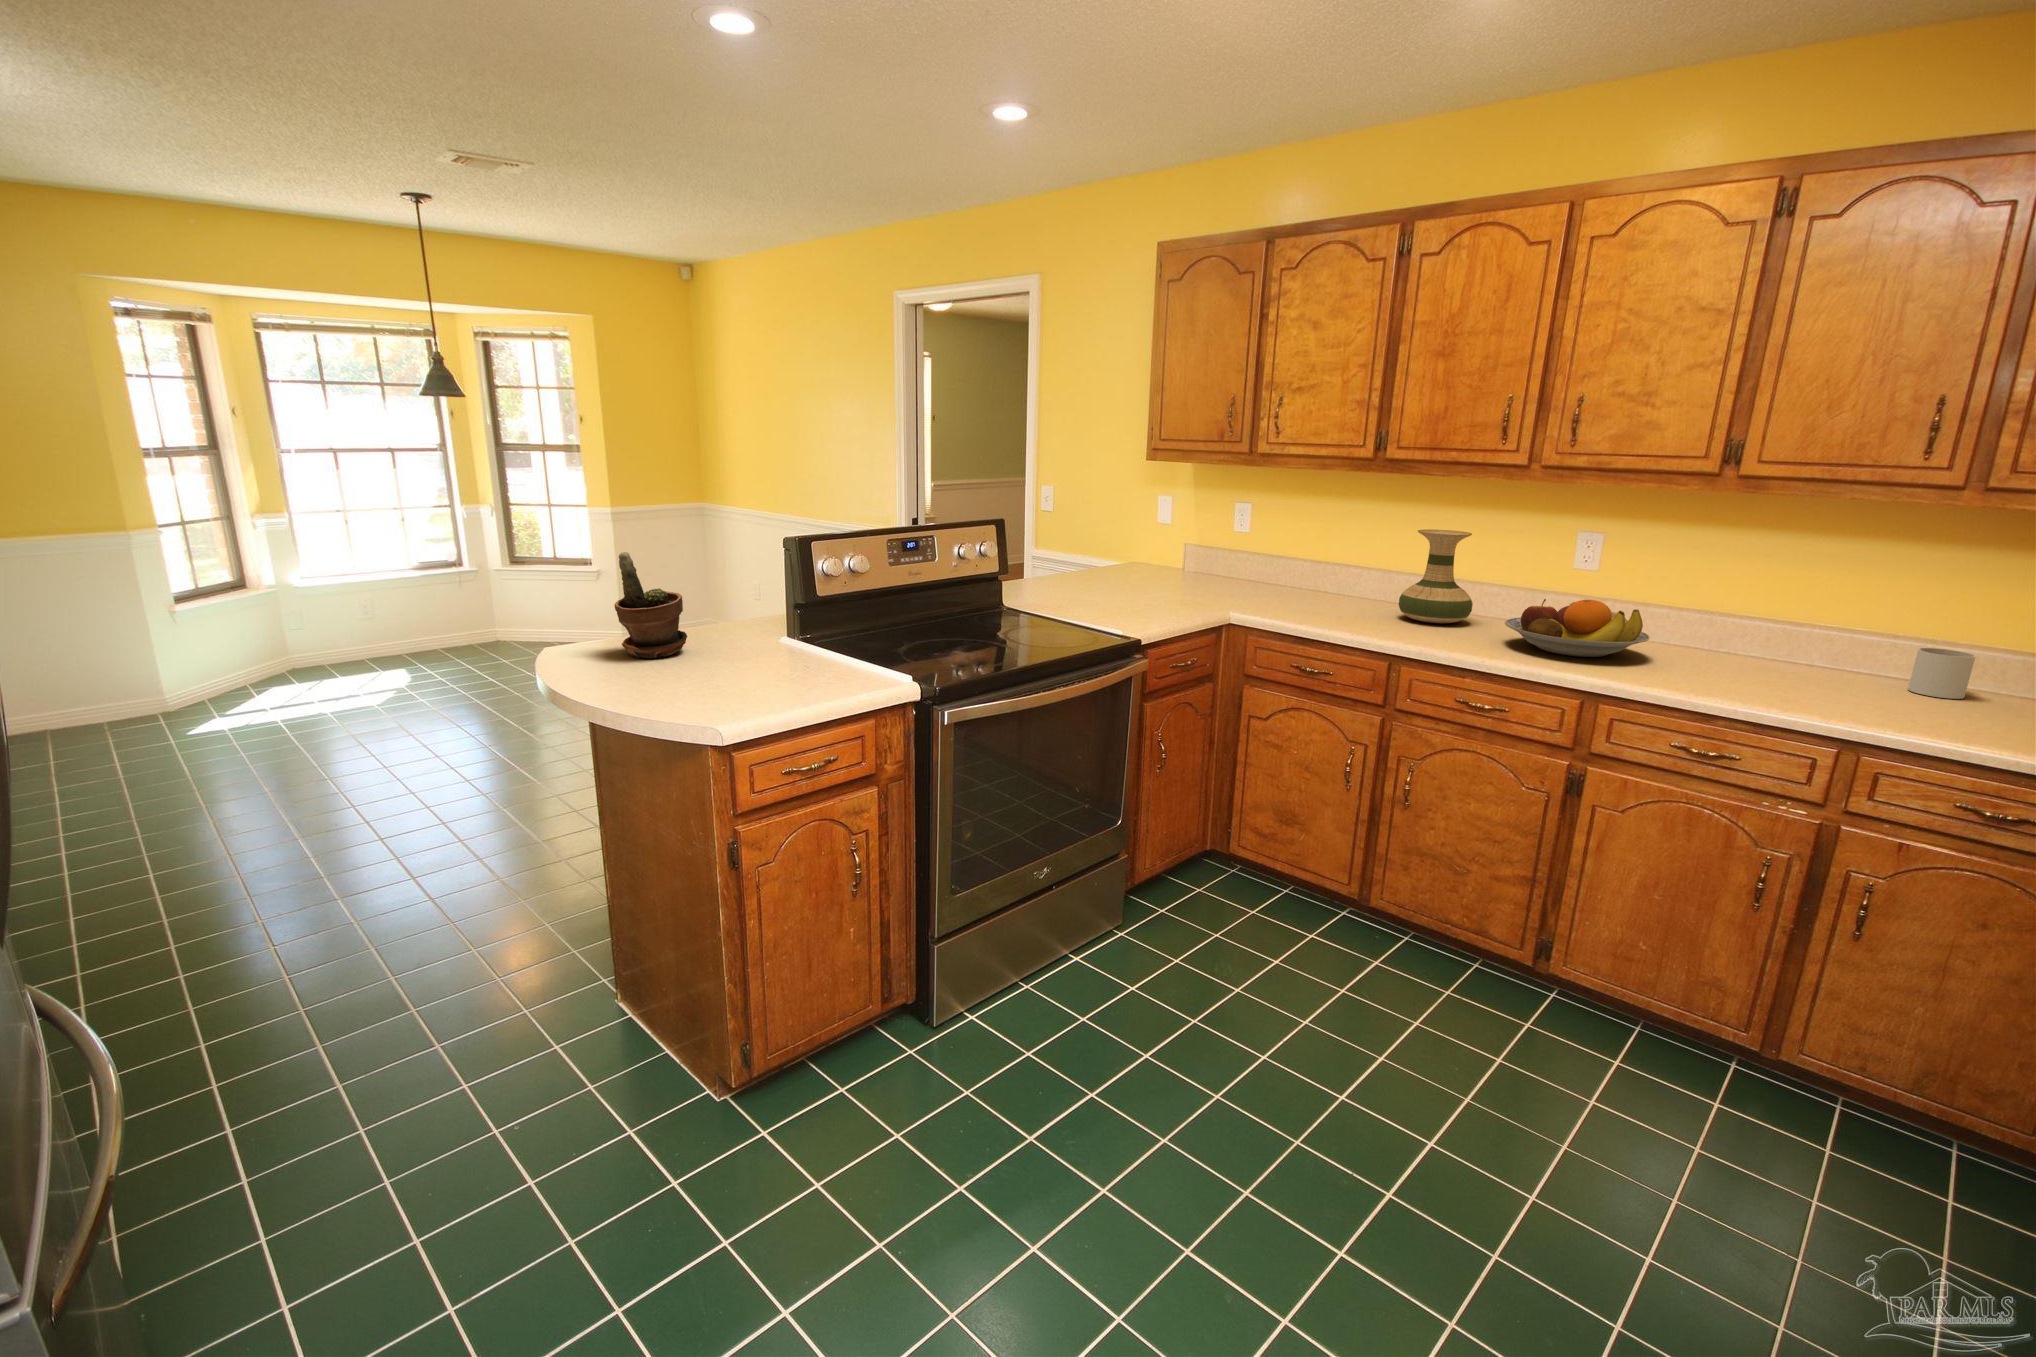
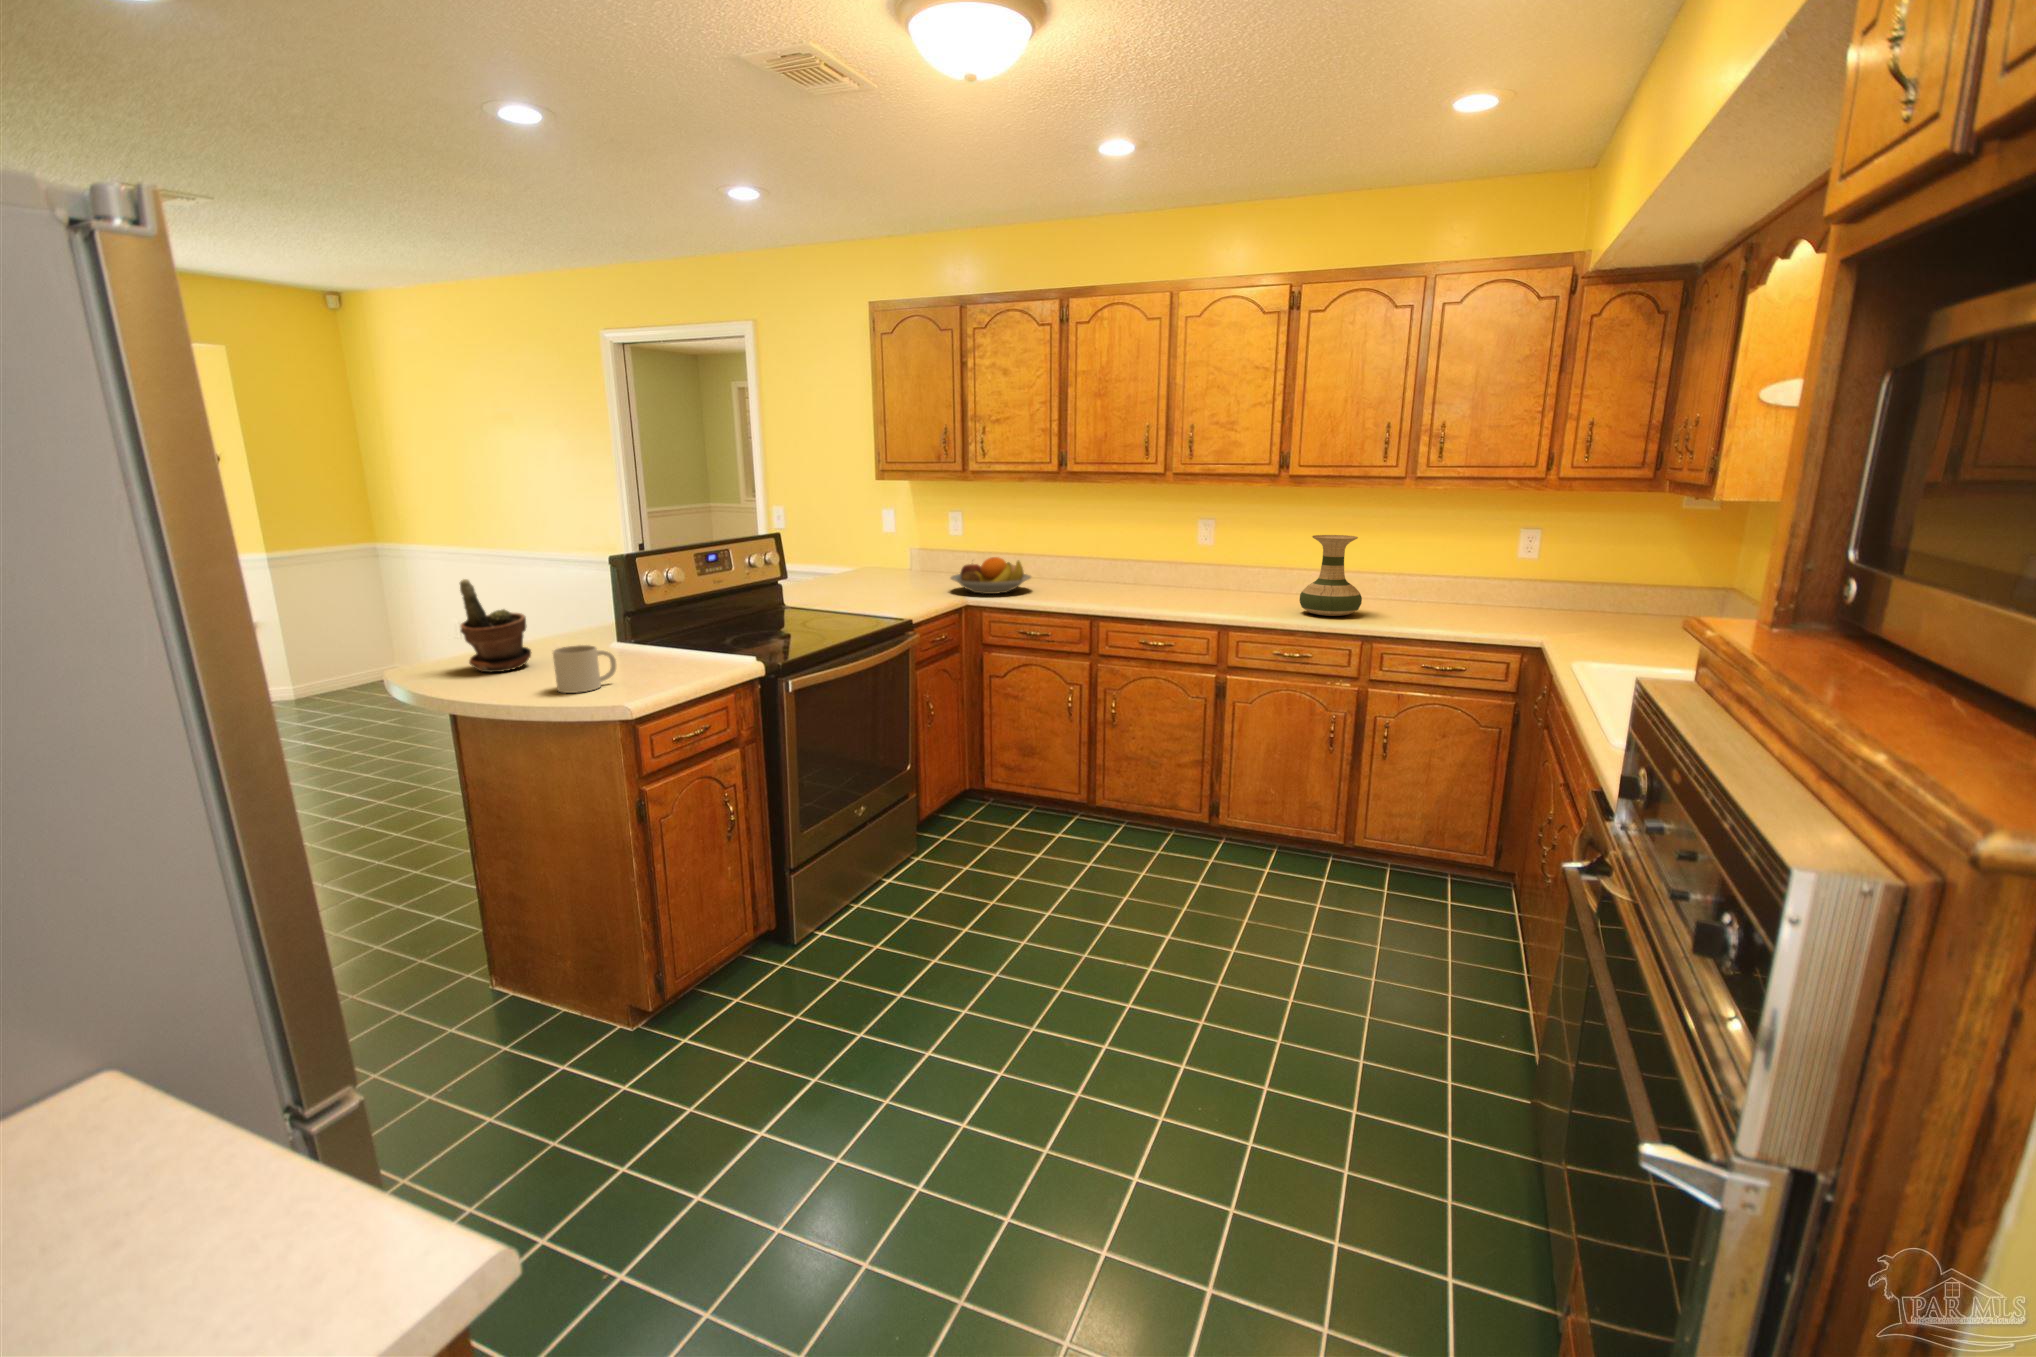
vase: present [1399,529,1473,623] -> present [1299,535,1362,616]
fruit bowl: present [1505,599,1650,657] -> present [951,557,1031,594]
mug: present [1908,648,1976,699] -> present [553,645,616,693]

